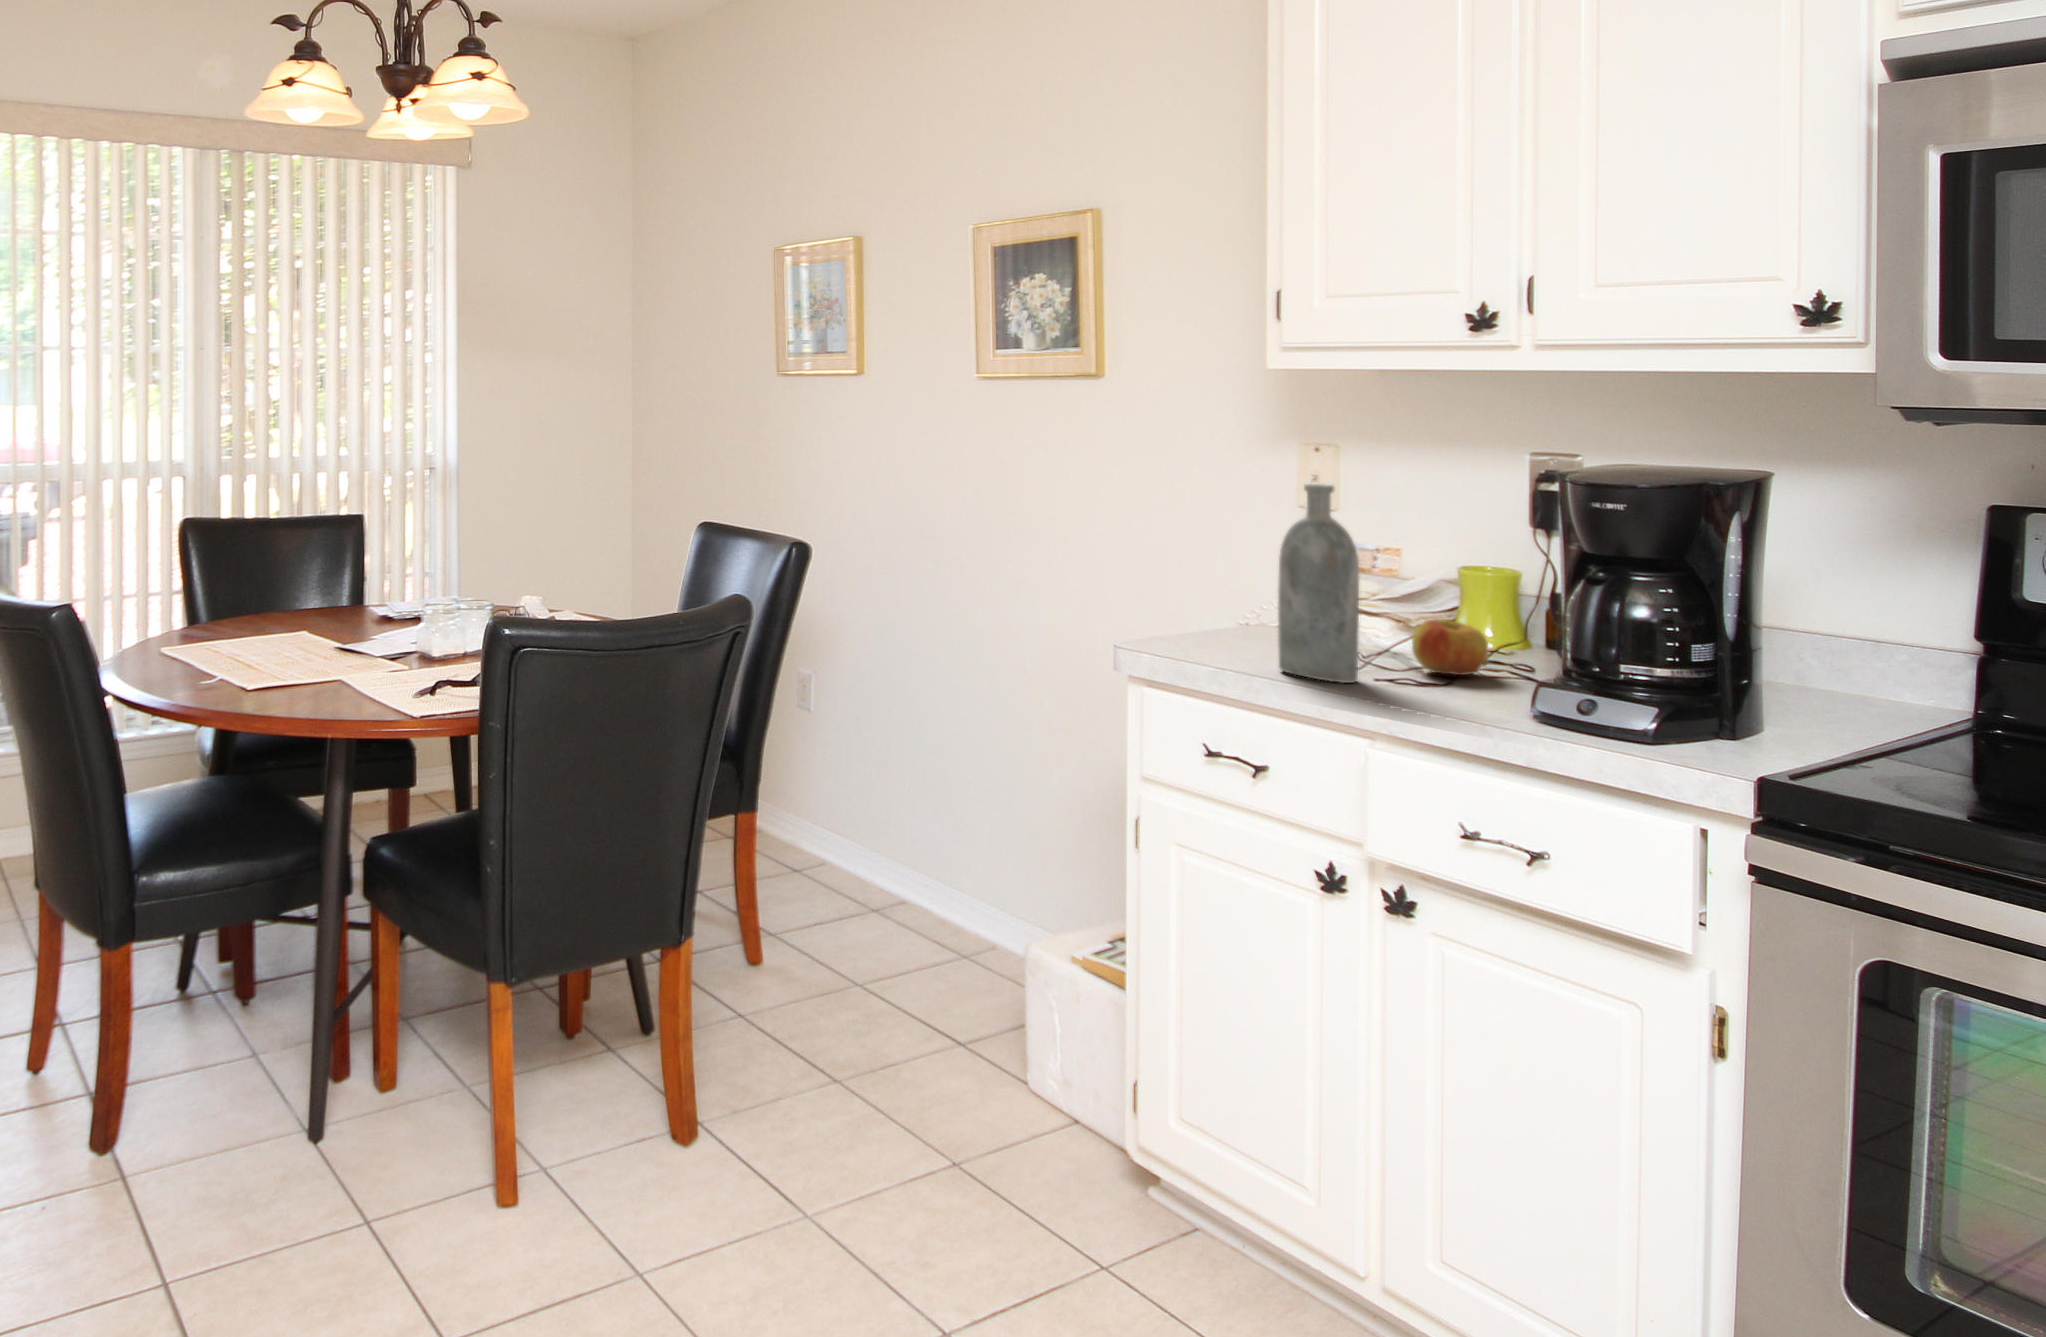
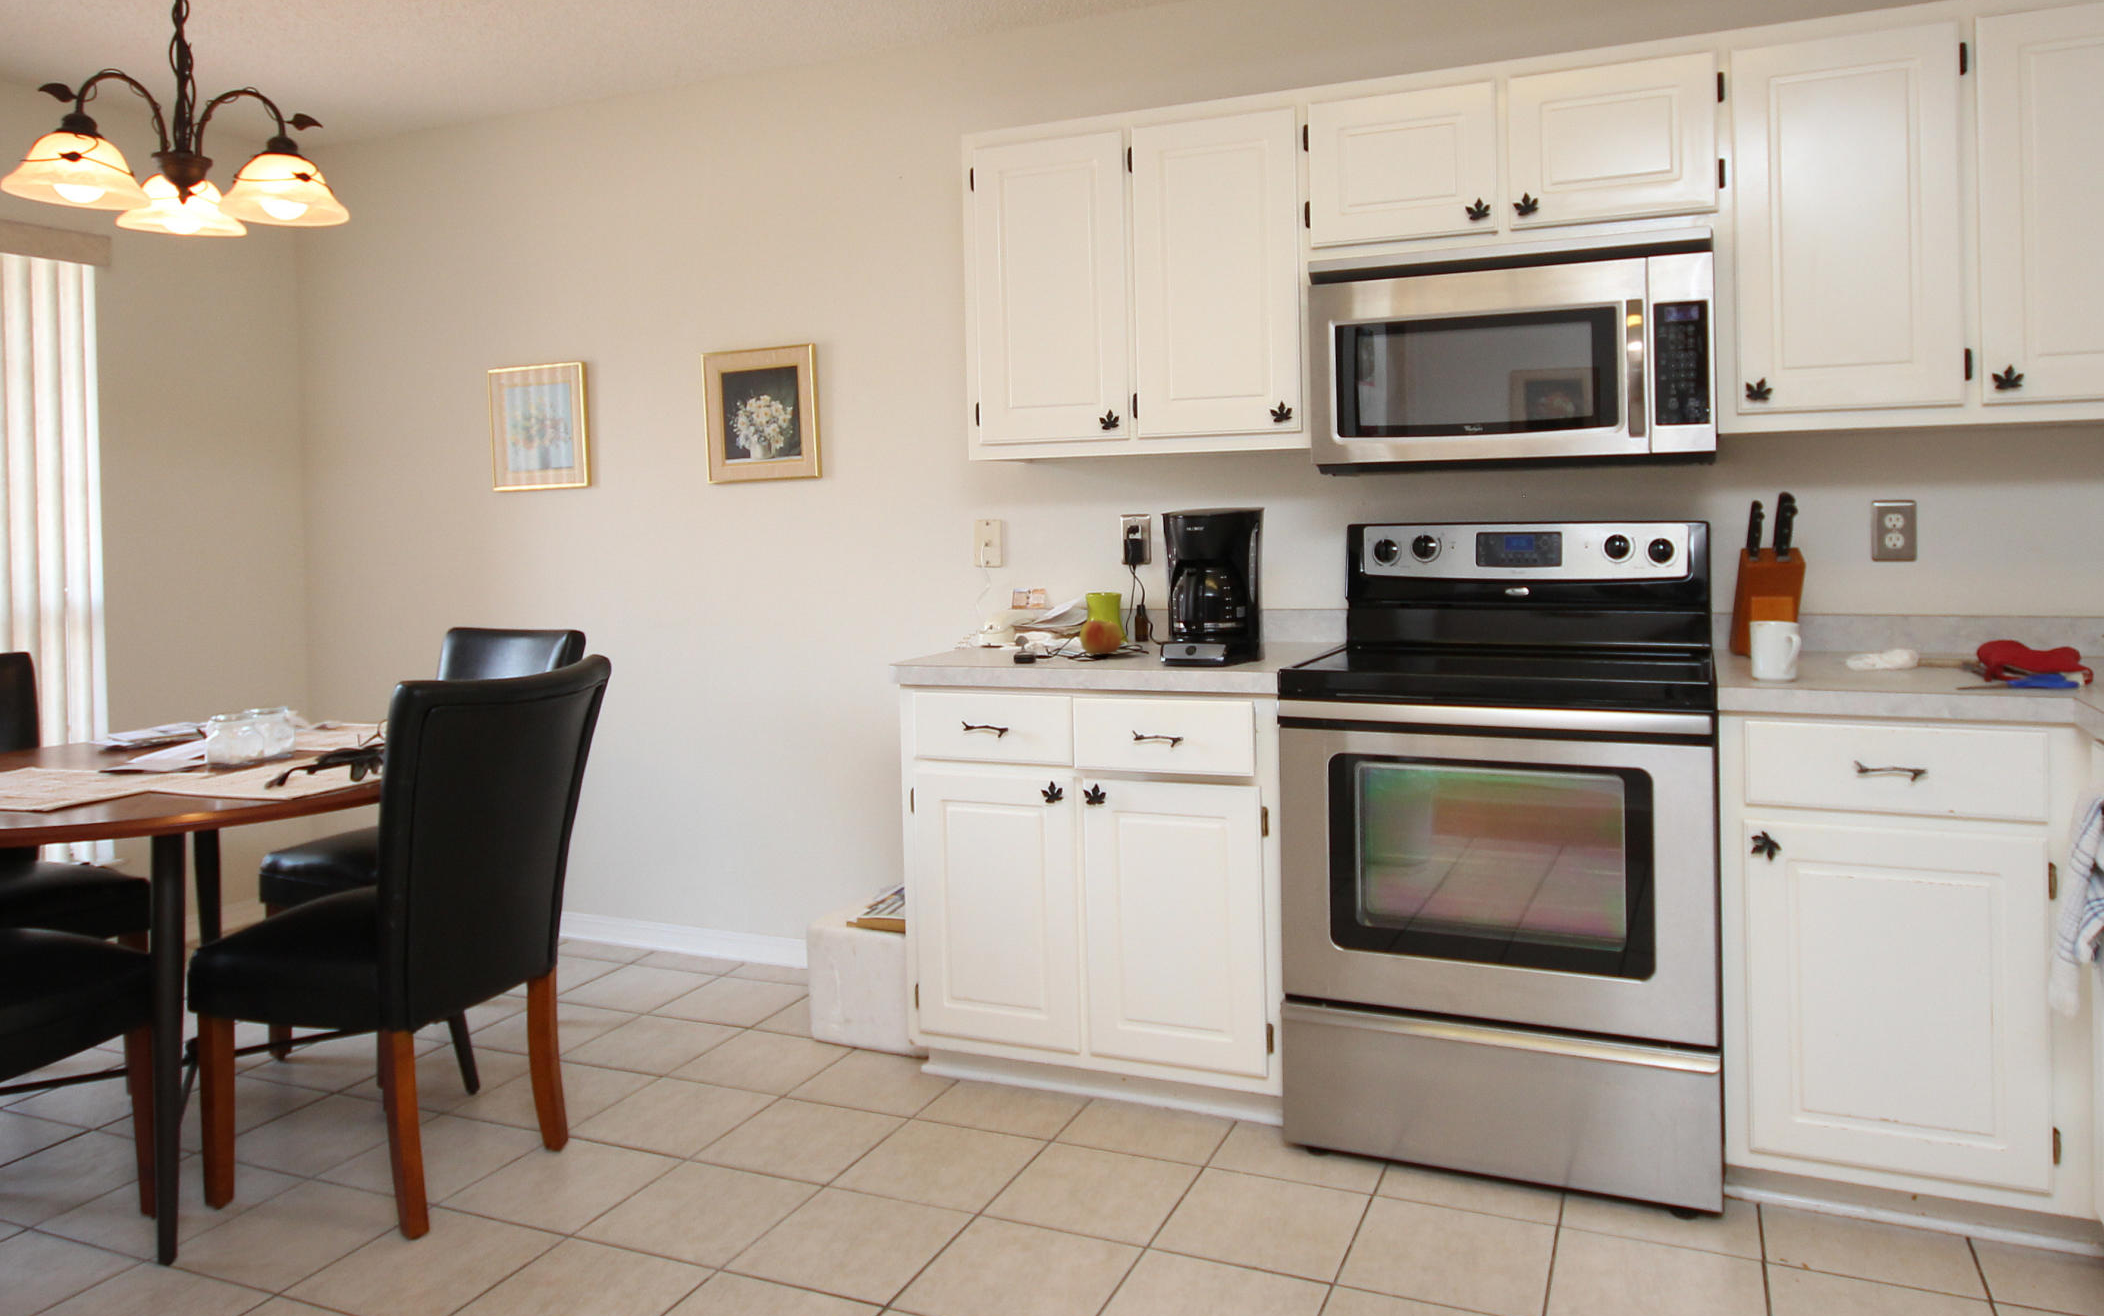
bottle: present [1278,484,1359,683] -> none [1005,532,1057,665]

